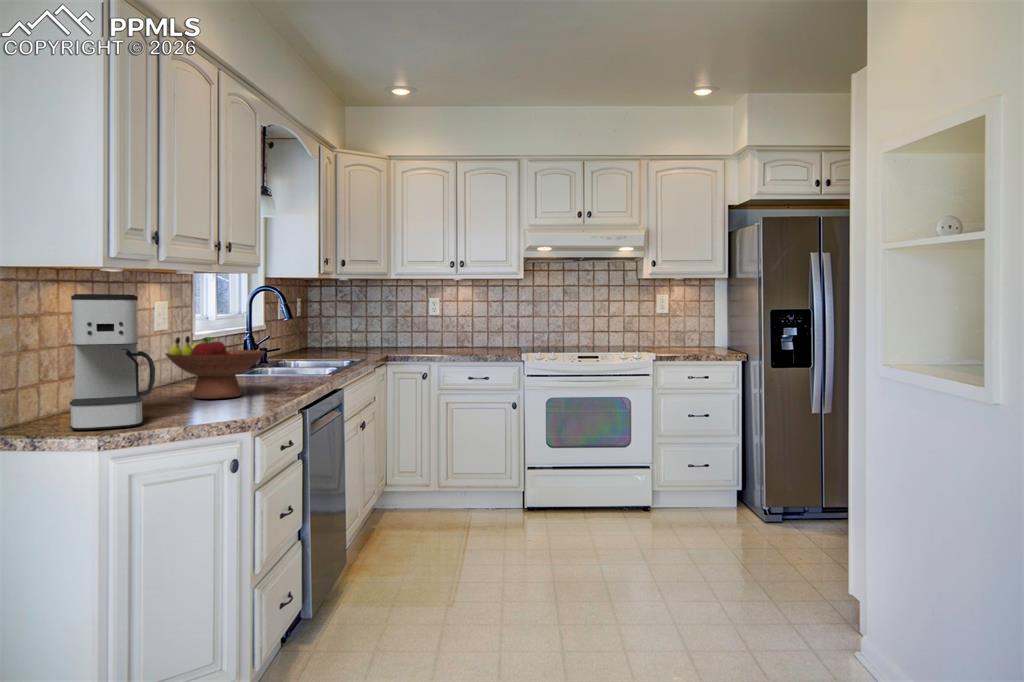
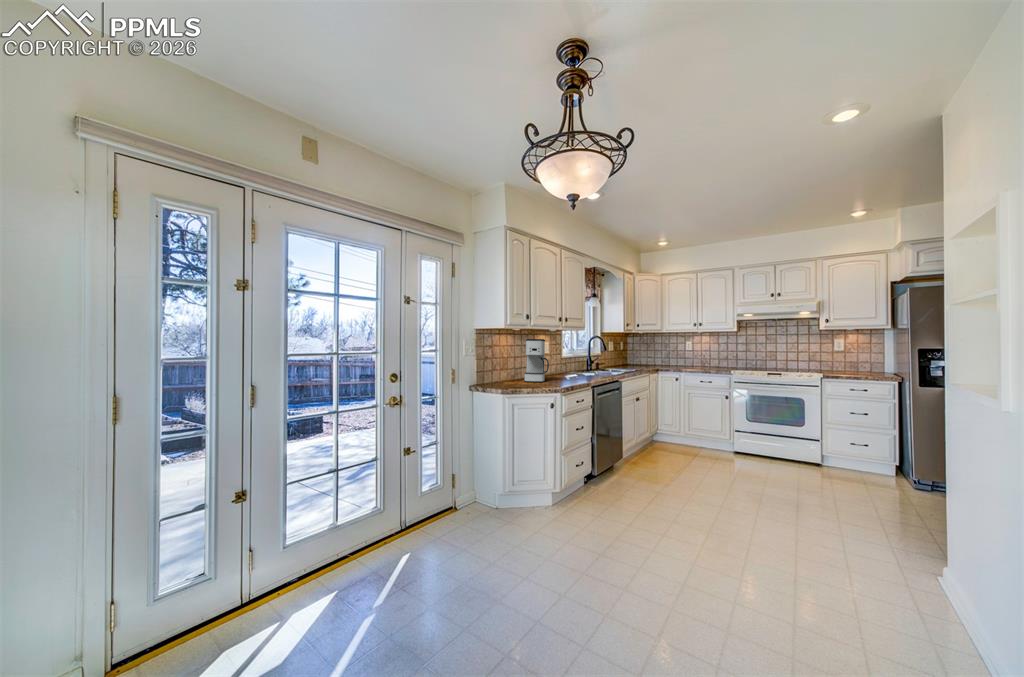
fruit bowl: present [165,336,265,399] -> none [556,354,590,377]

